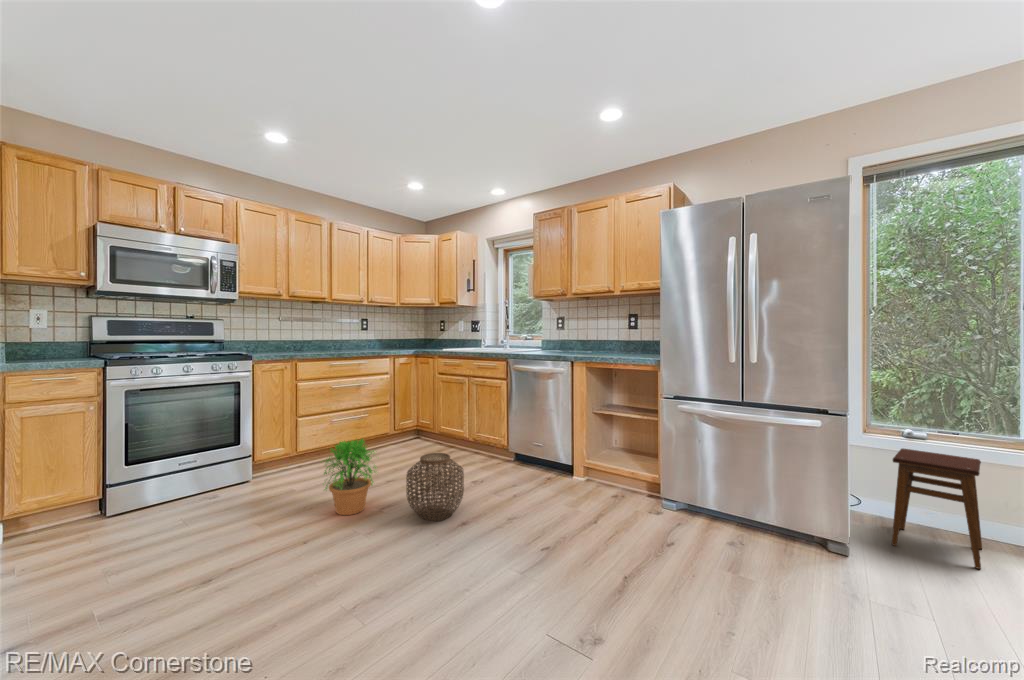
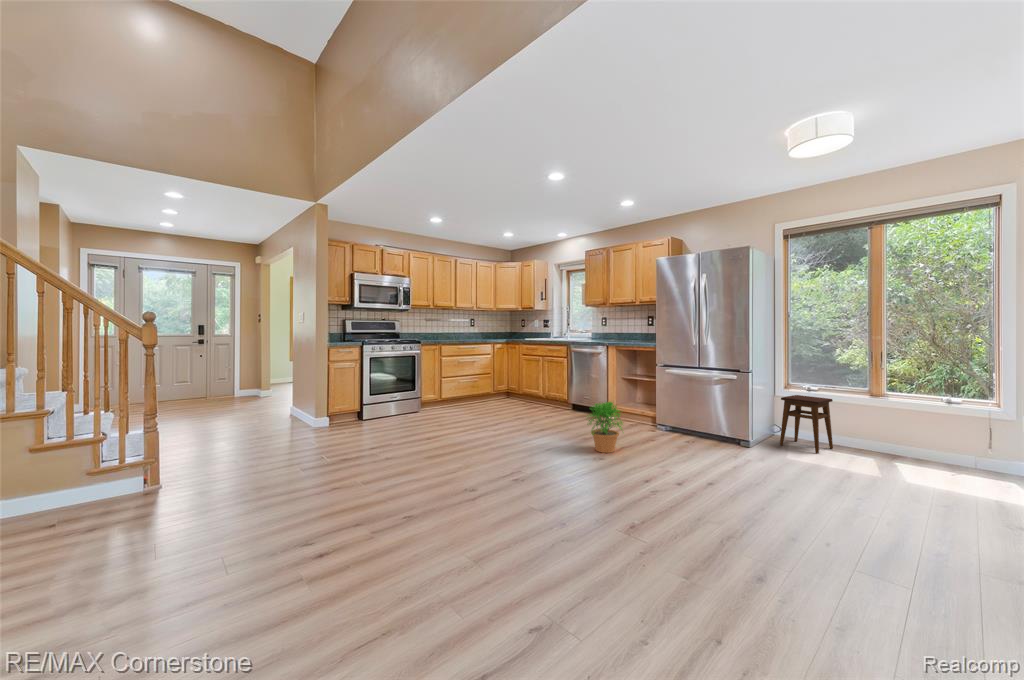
potted plant: present [324,438,376,515] -> present [588,402,622,453]
woven basket: present [406,453,464,521] -> none [512,394,543,429]

